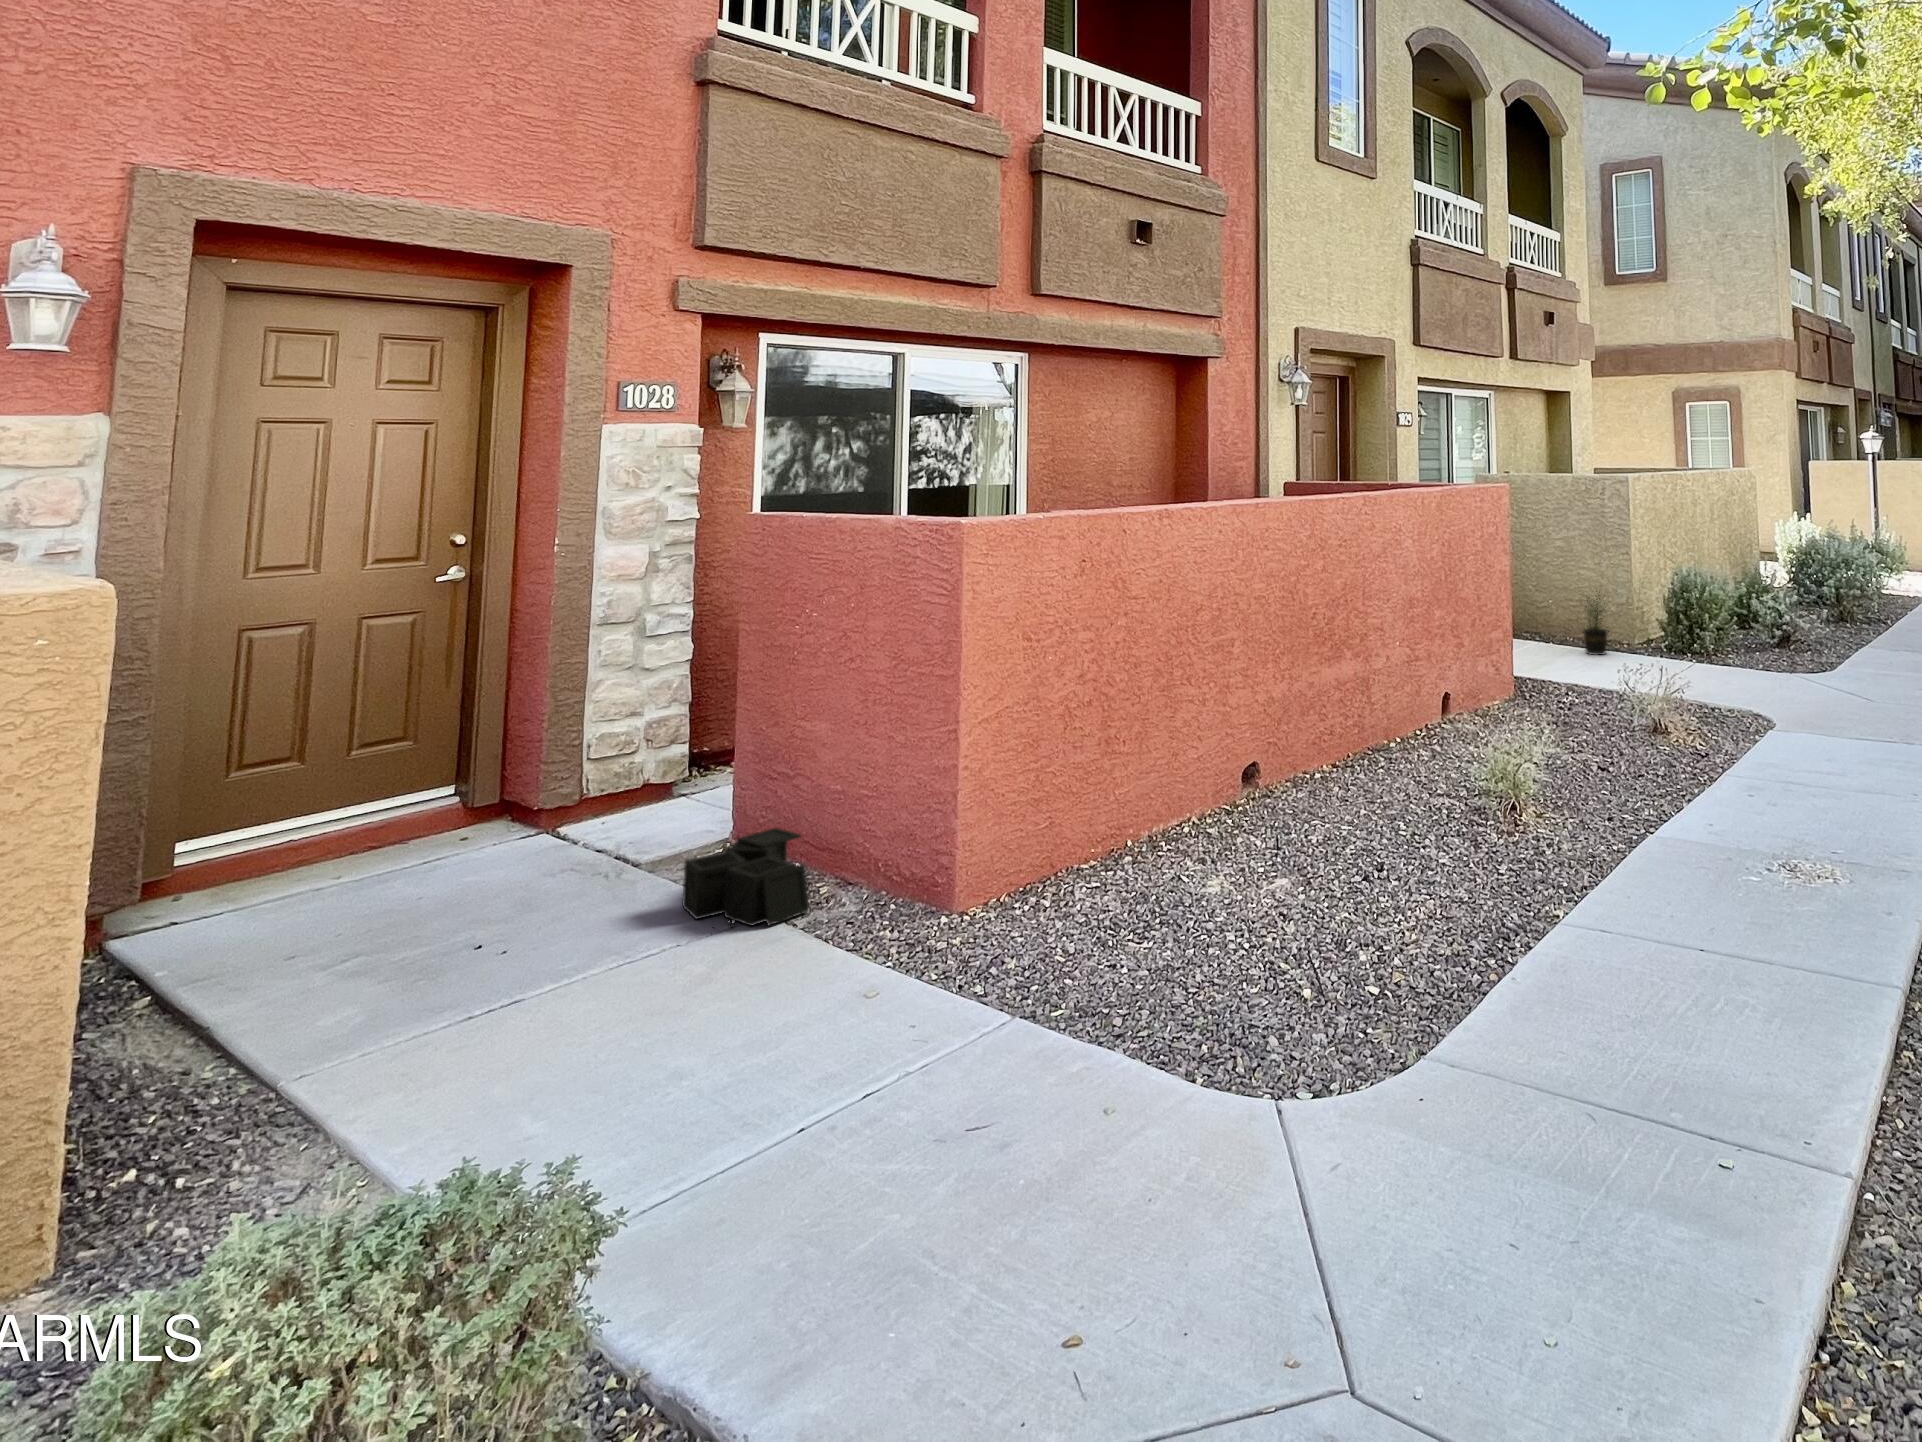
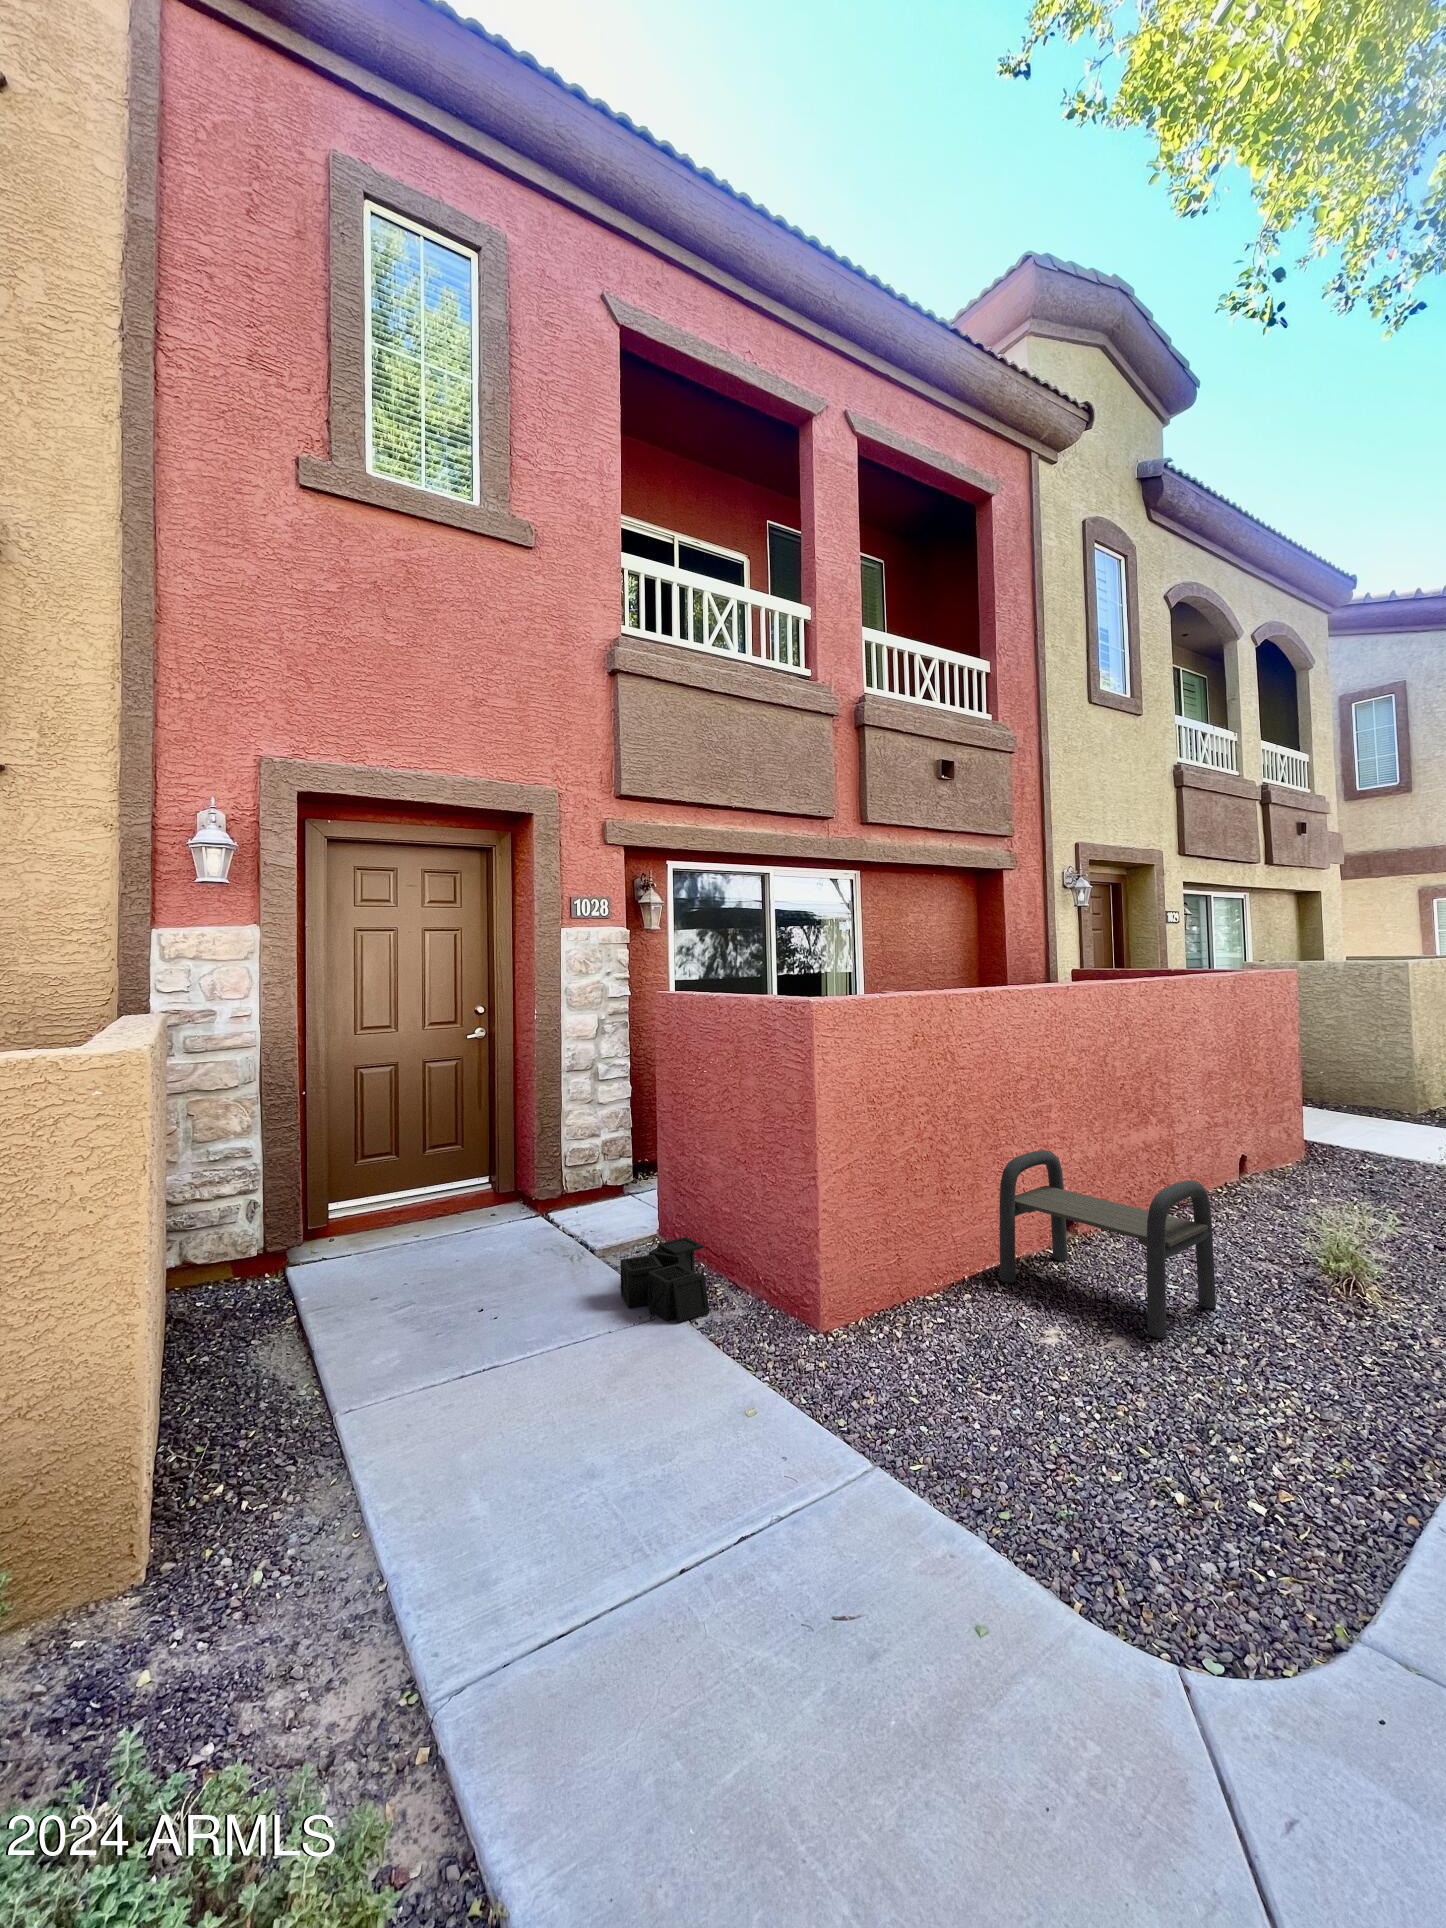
potted plant: present [1582,585,1609,655] -> none [1352,1056,1393,1121]
bench: none [1169,689,1388,876] -> present [999,1150,1216,1338]

